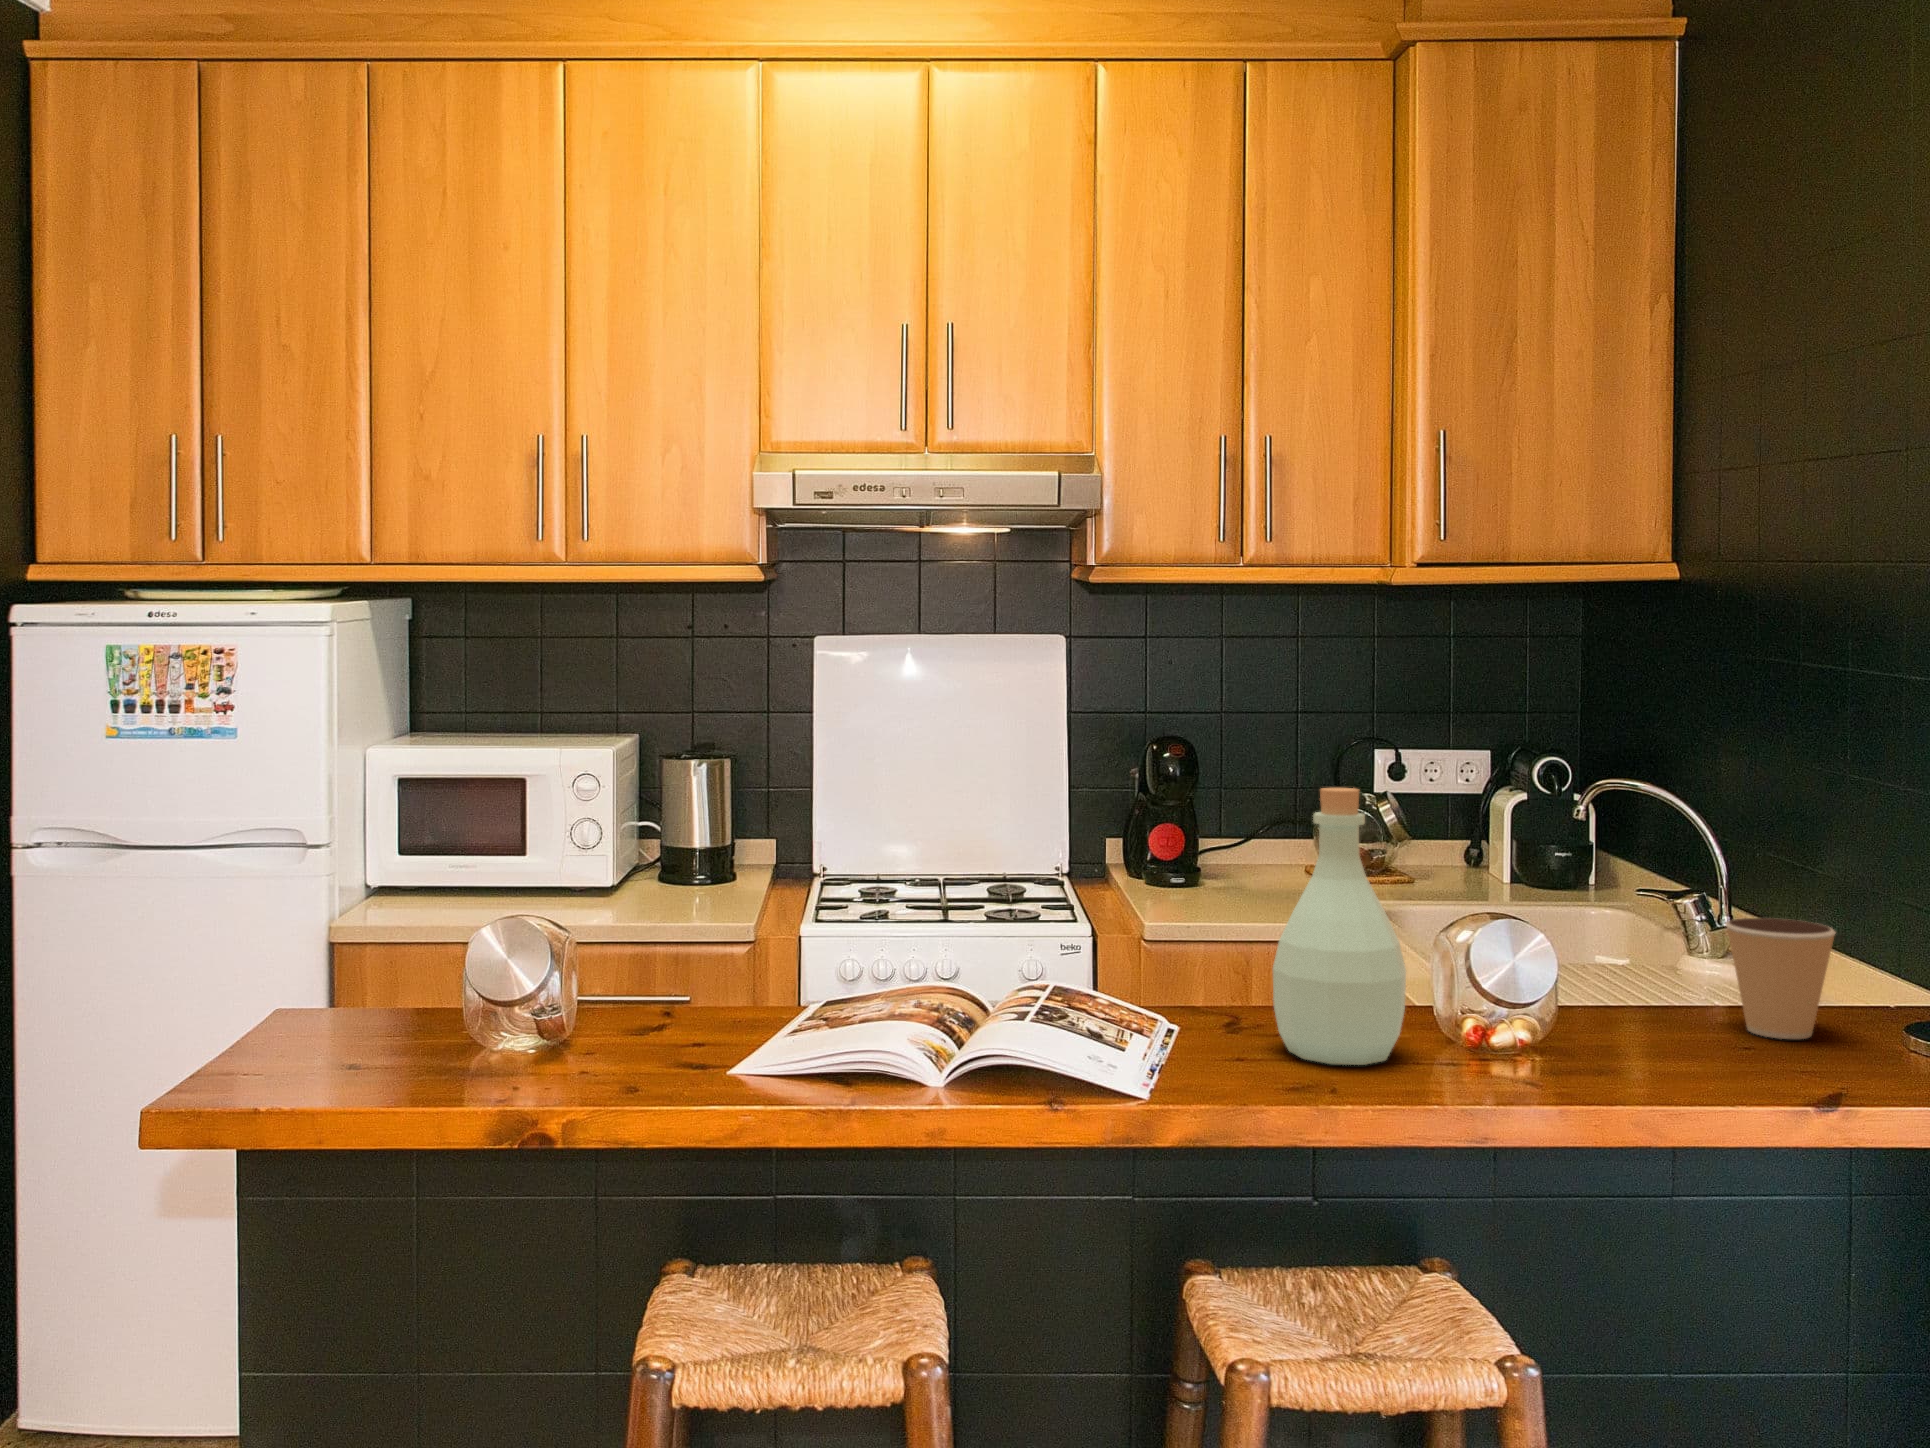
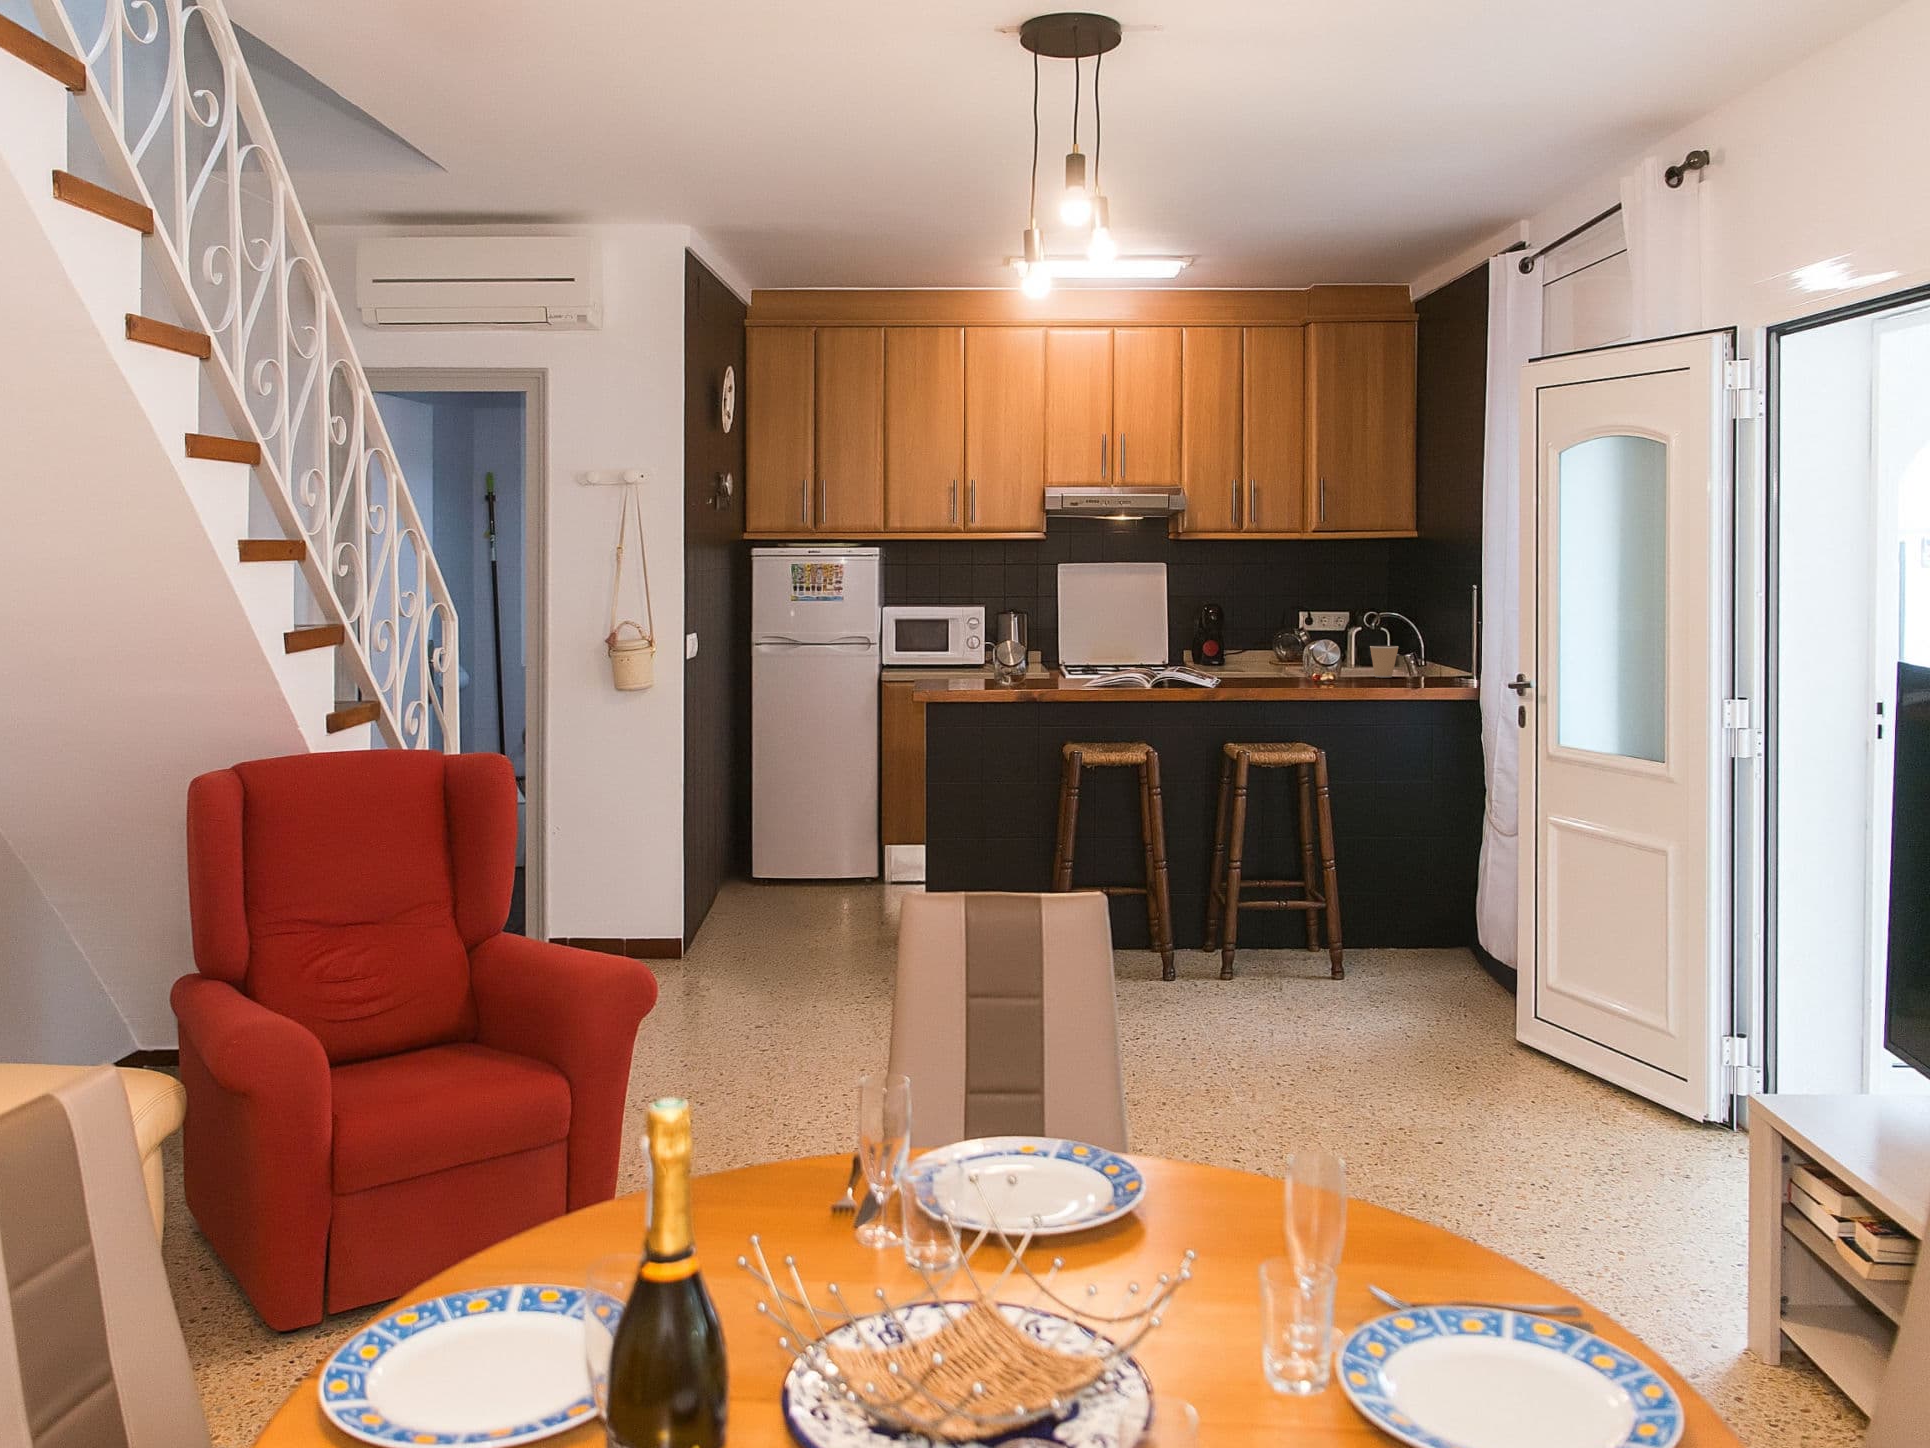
bottle: present [1273,788,1406,1065] -> none [1237,605,1274,679]

